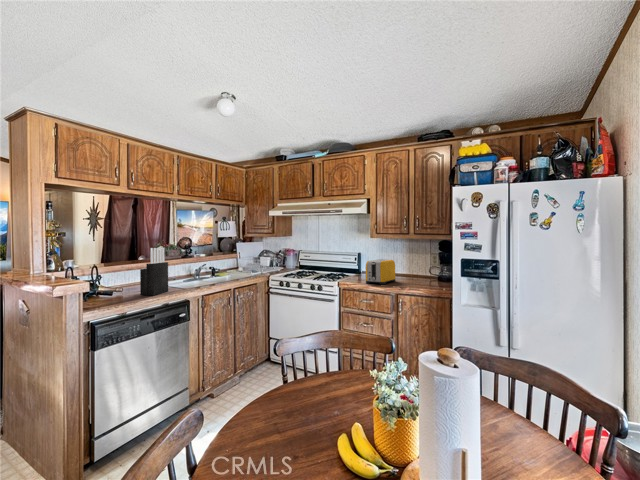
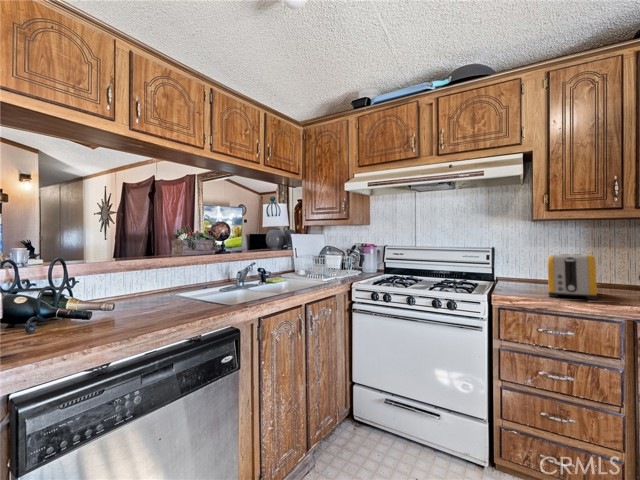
knife block: present [140,248,168,295] -> none [147,226,199,320]

